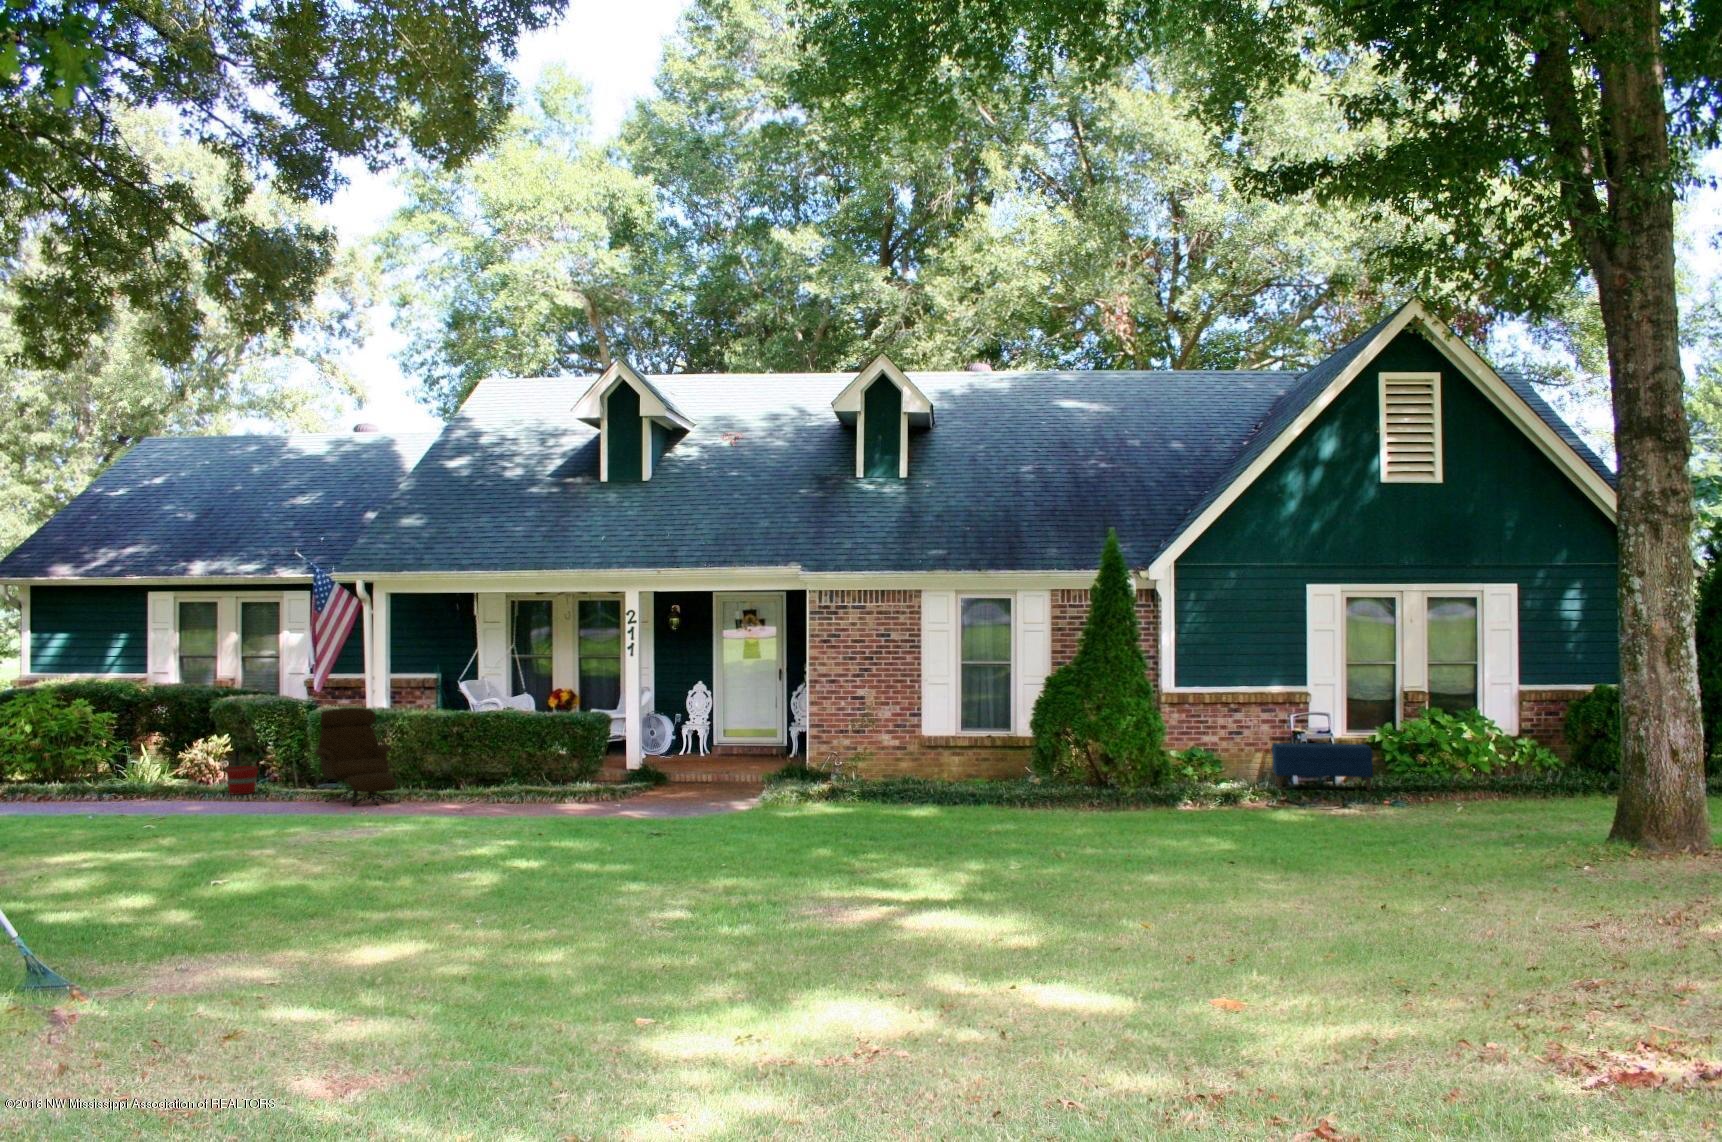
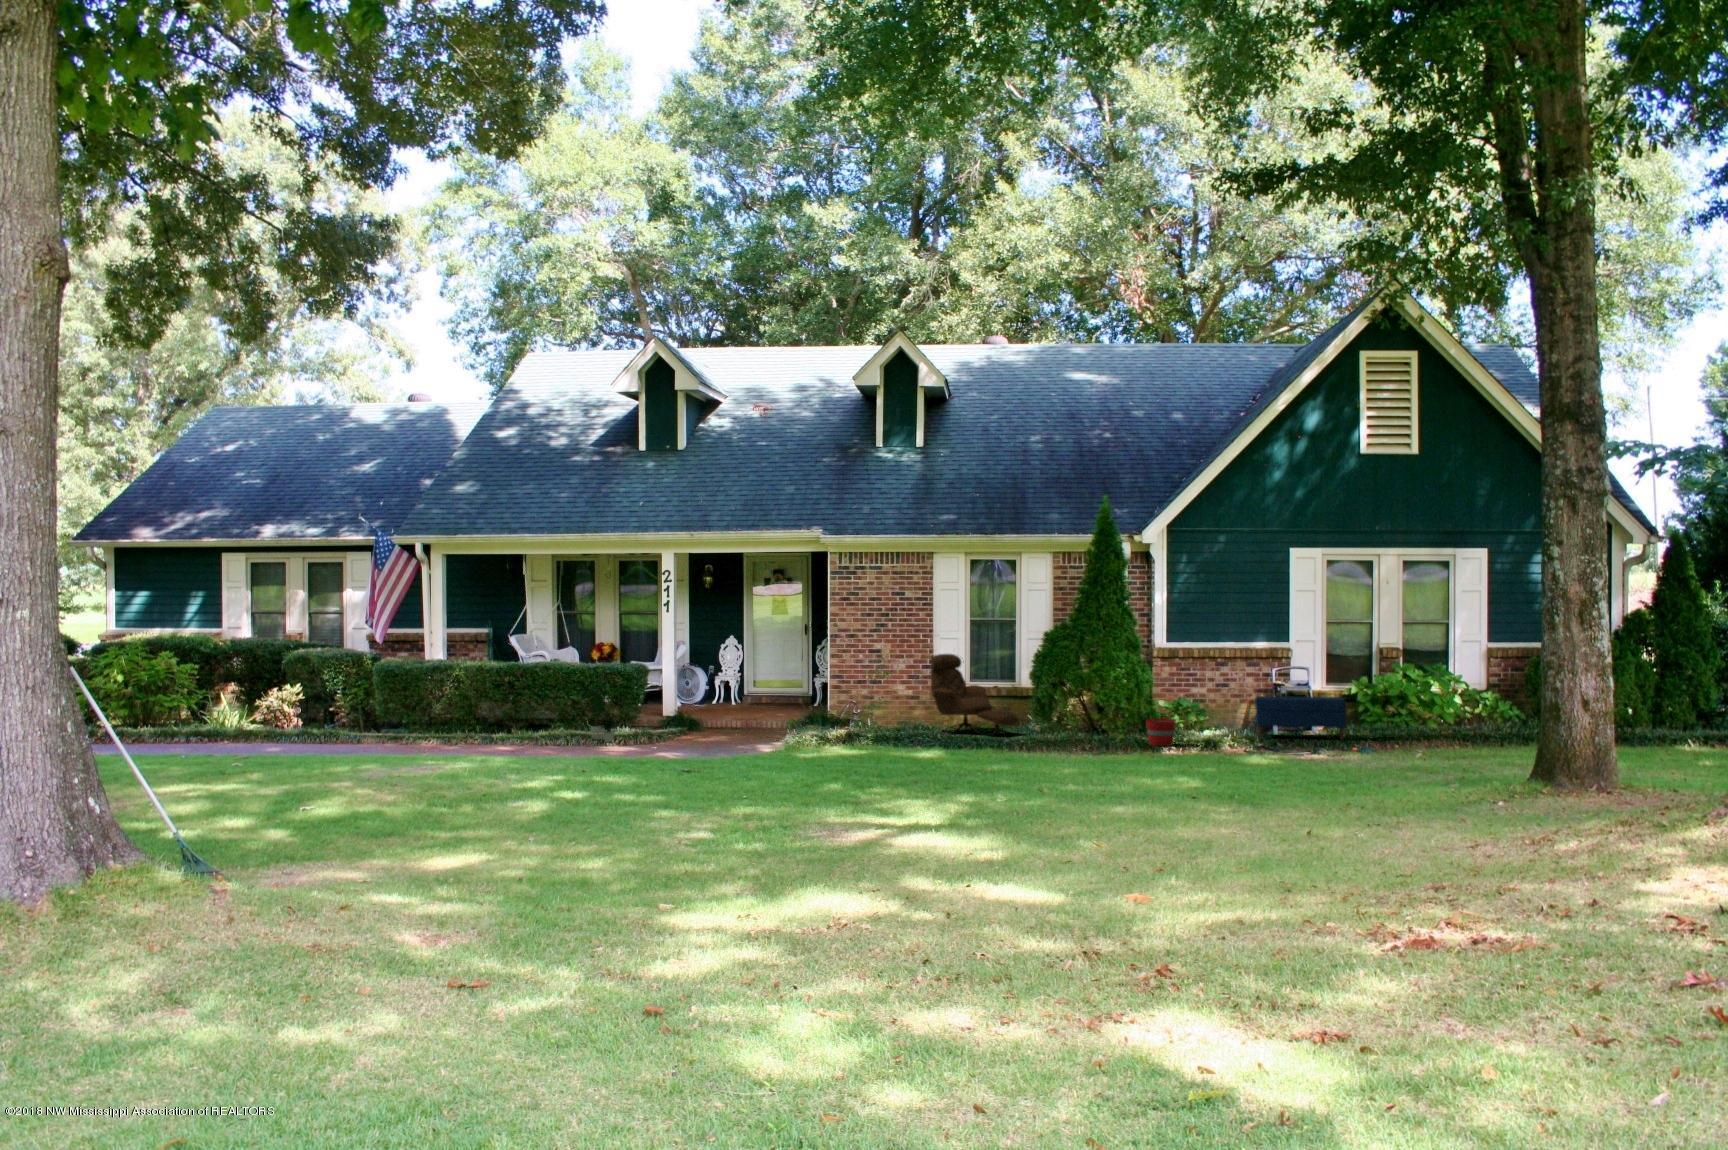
lounge chair: present [315,708,397,805] -> present [931,654,1019,736]
potted plant: none [541,732,582,800] -> present [586,686,616,742]
bucket: present [225,766,258,795] -> present [1146,718,1176,746]

